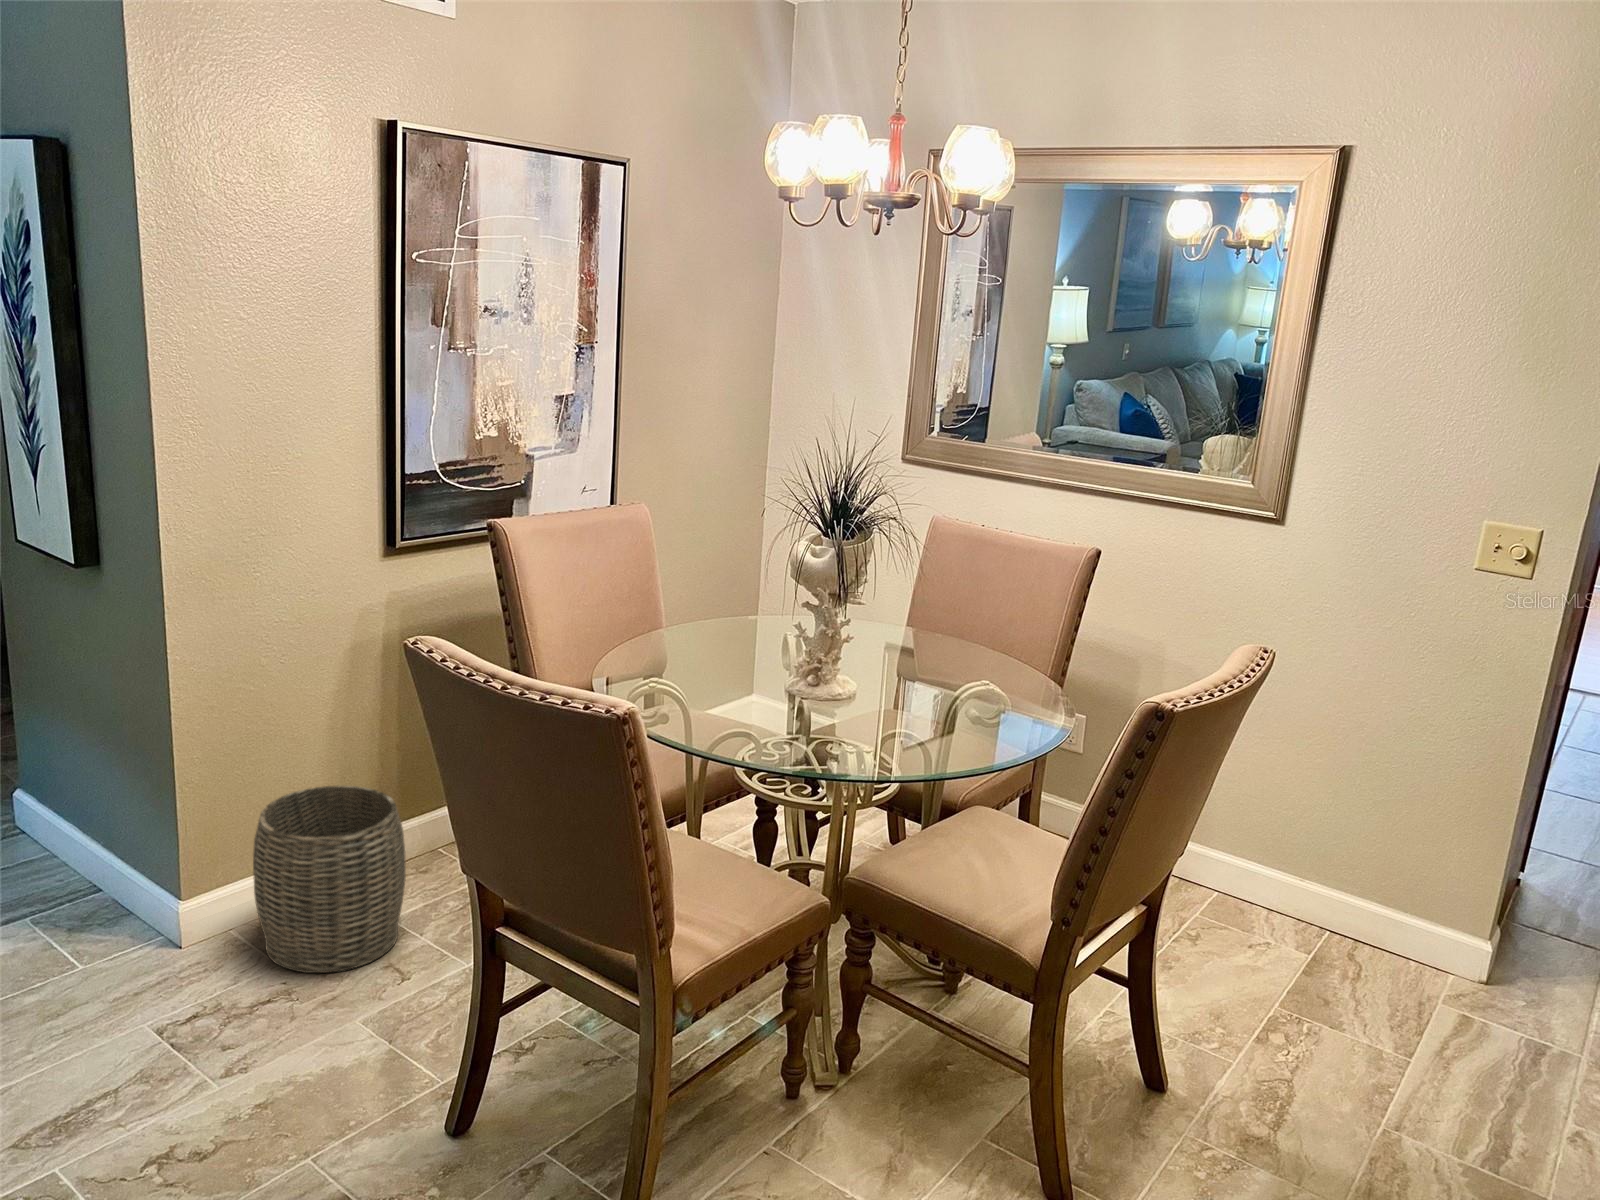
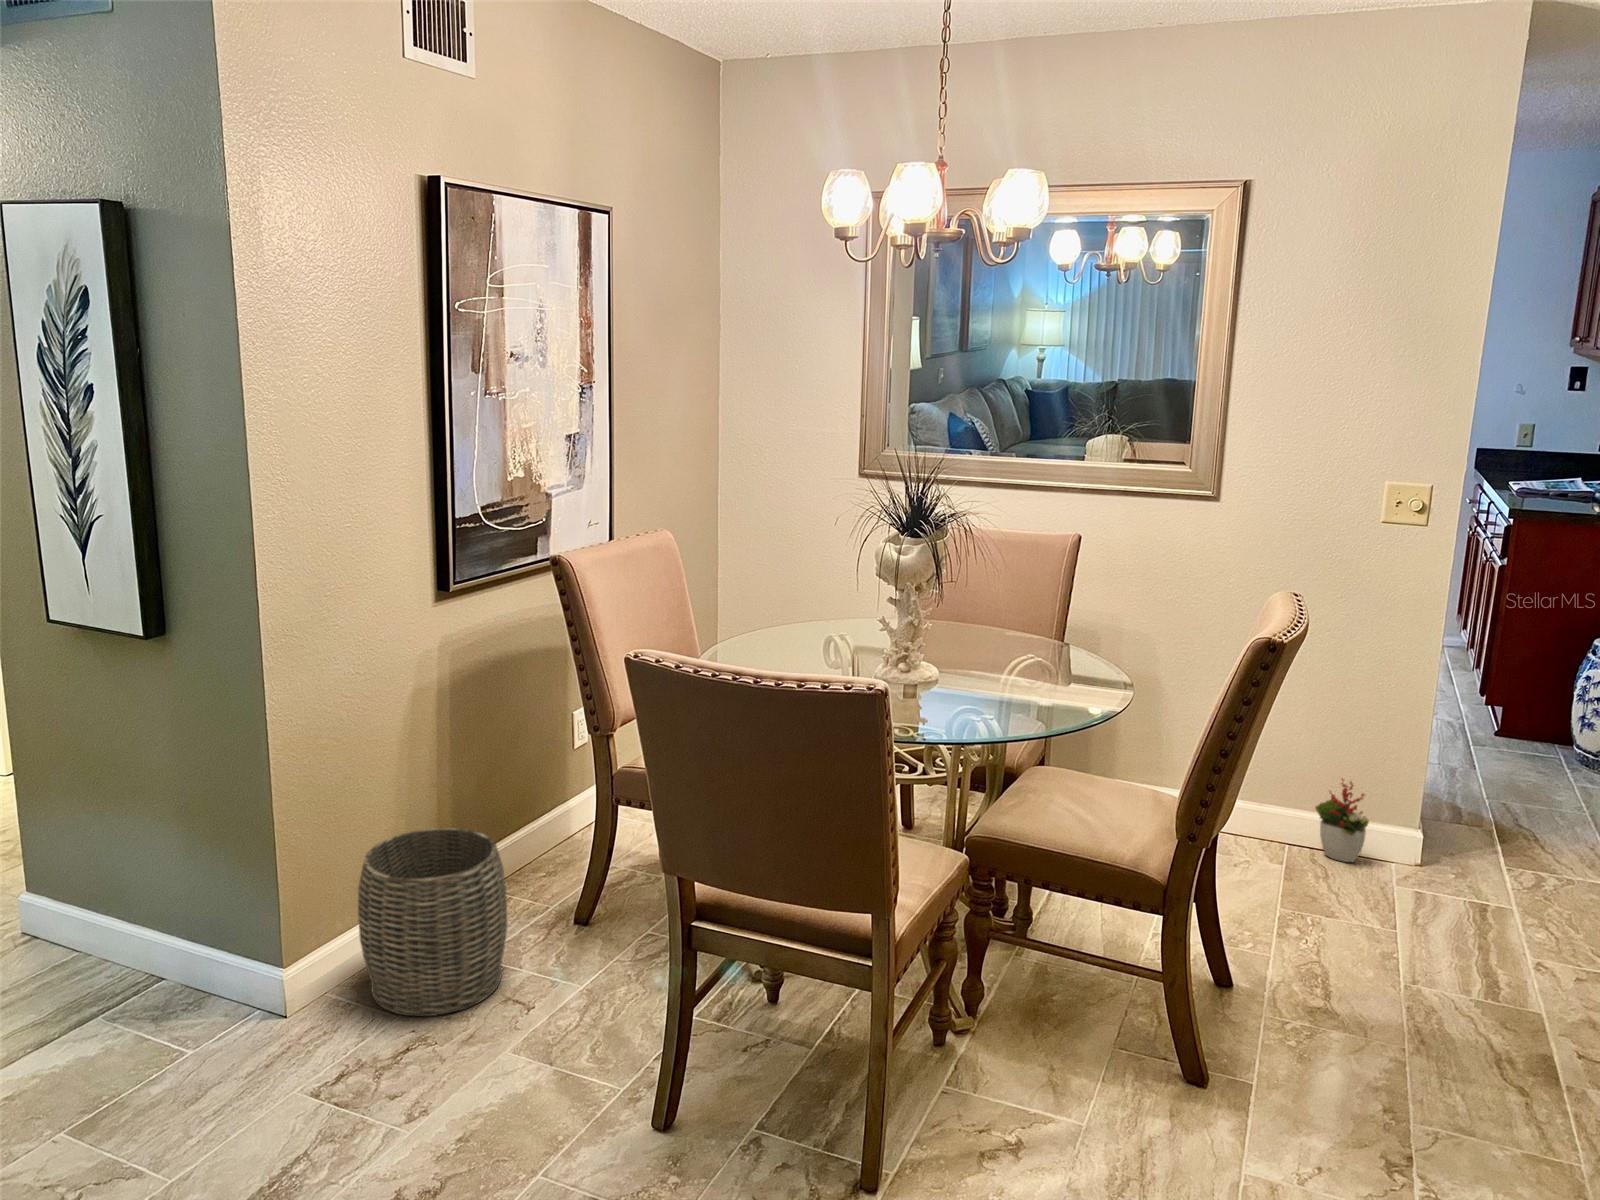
decorative plant: none [1364,865,1423,965] -> present [1315,779,1369,862]

